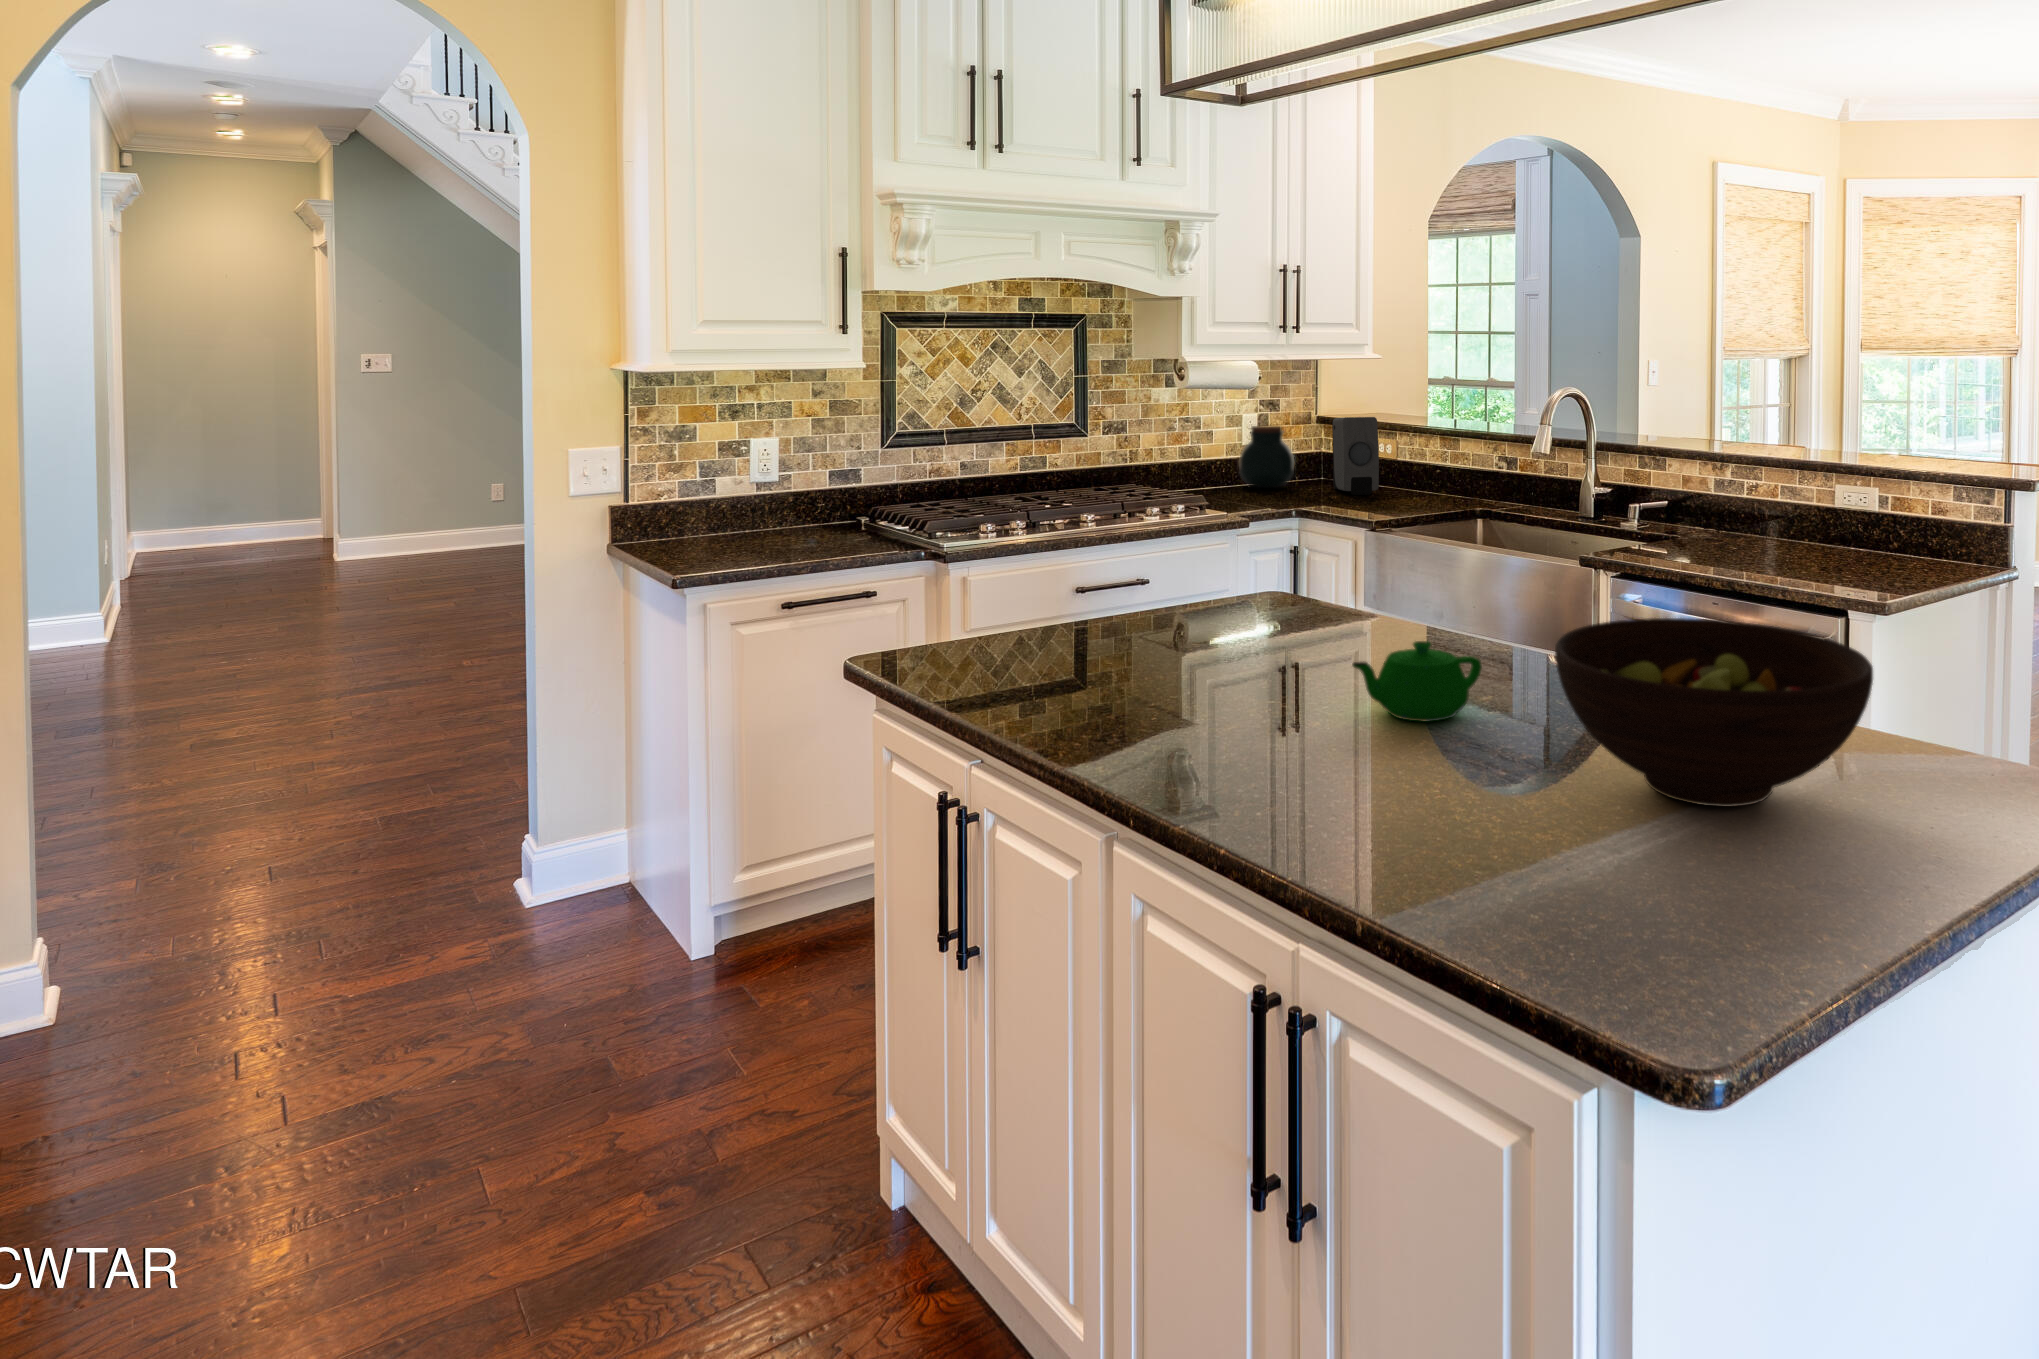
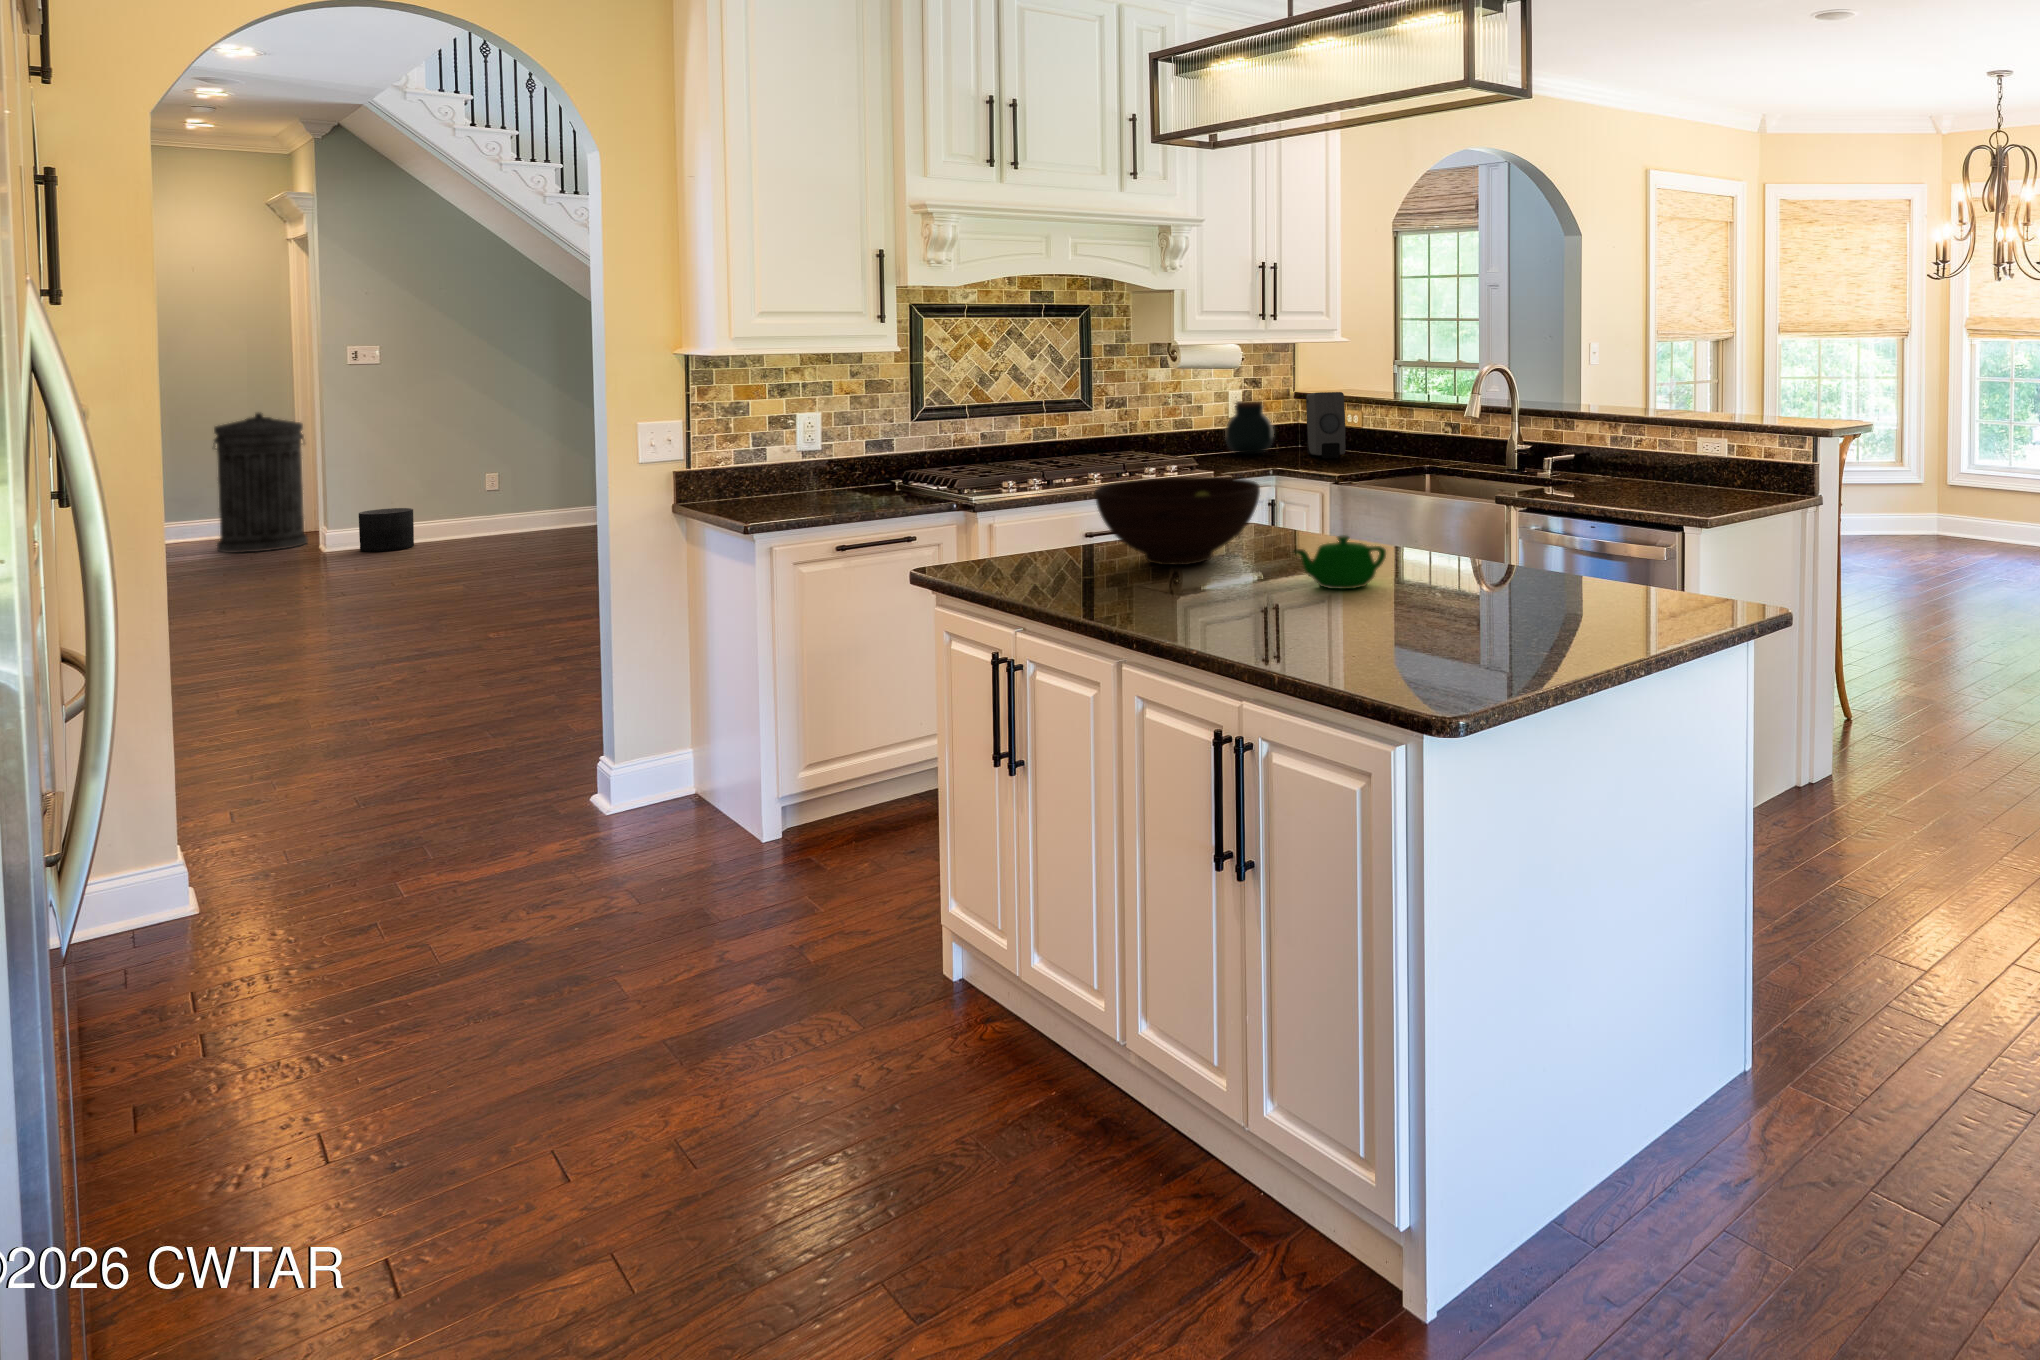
trash can: none [239,419,326,559] -> present [214,412,308,553]
planter: none [371,517,423,561] -> present [359,508,414,552]
fruit bowl: present [1555,618,1873,807] -> present [1095,477,1260,565]

